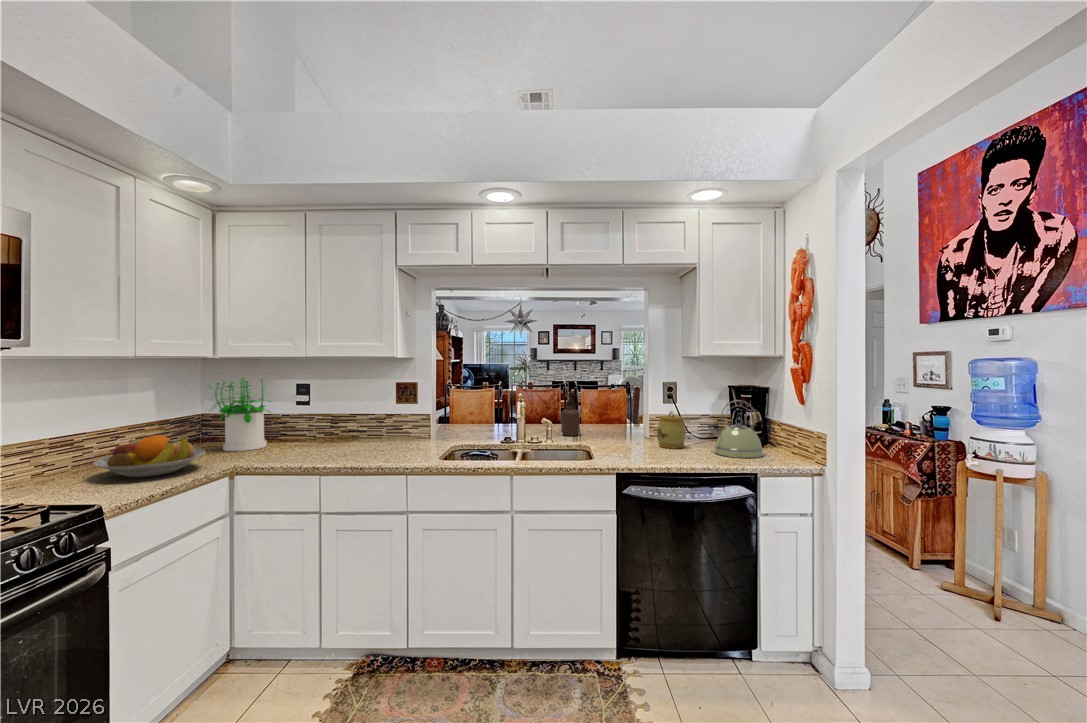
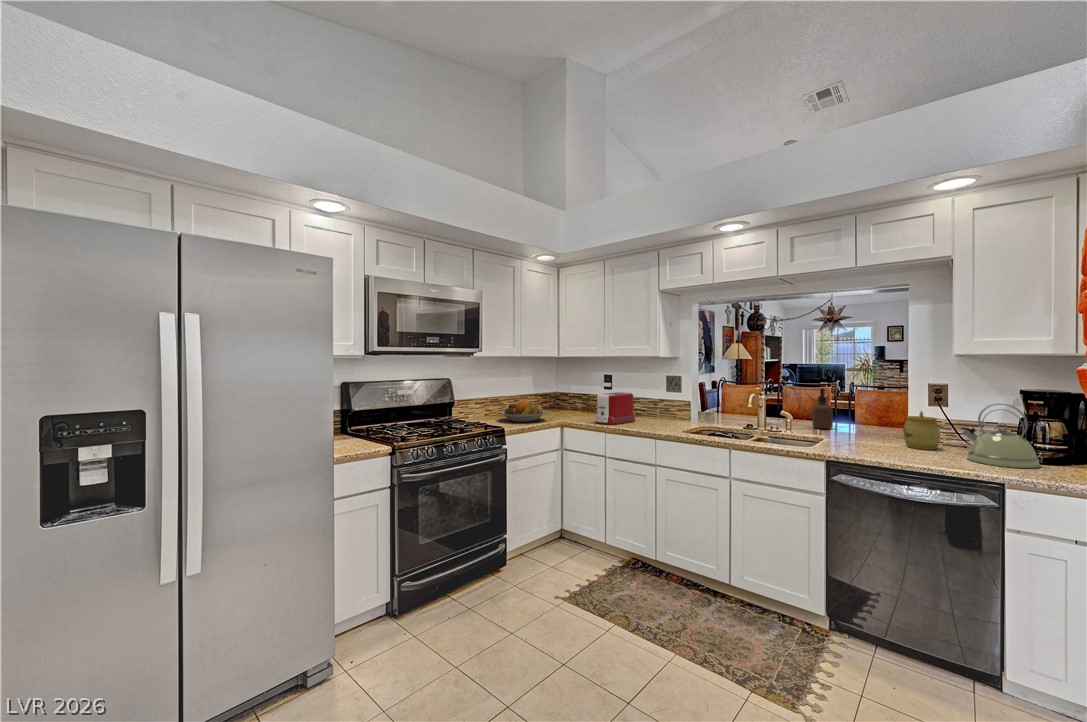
potted plant: present [210,378,271,451] -> none [554,370,591,415]
toaster: none [298,410,358,461] -> present [596,392,635,425]

